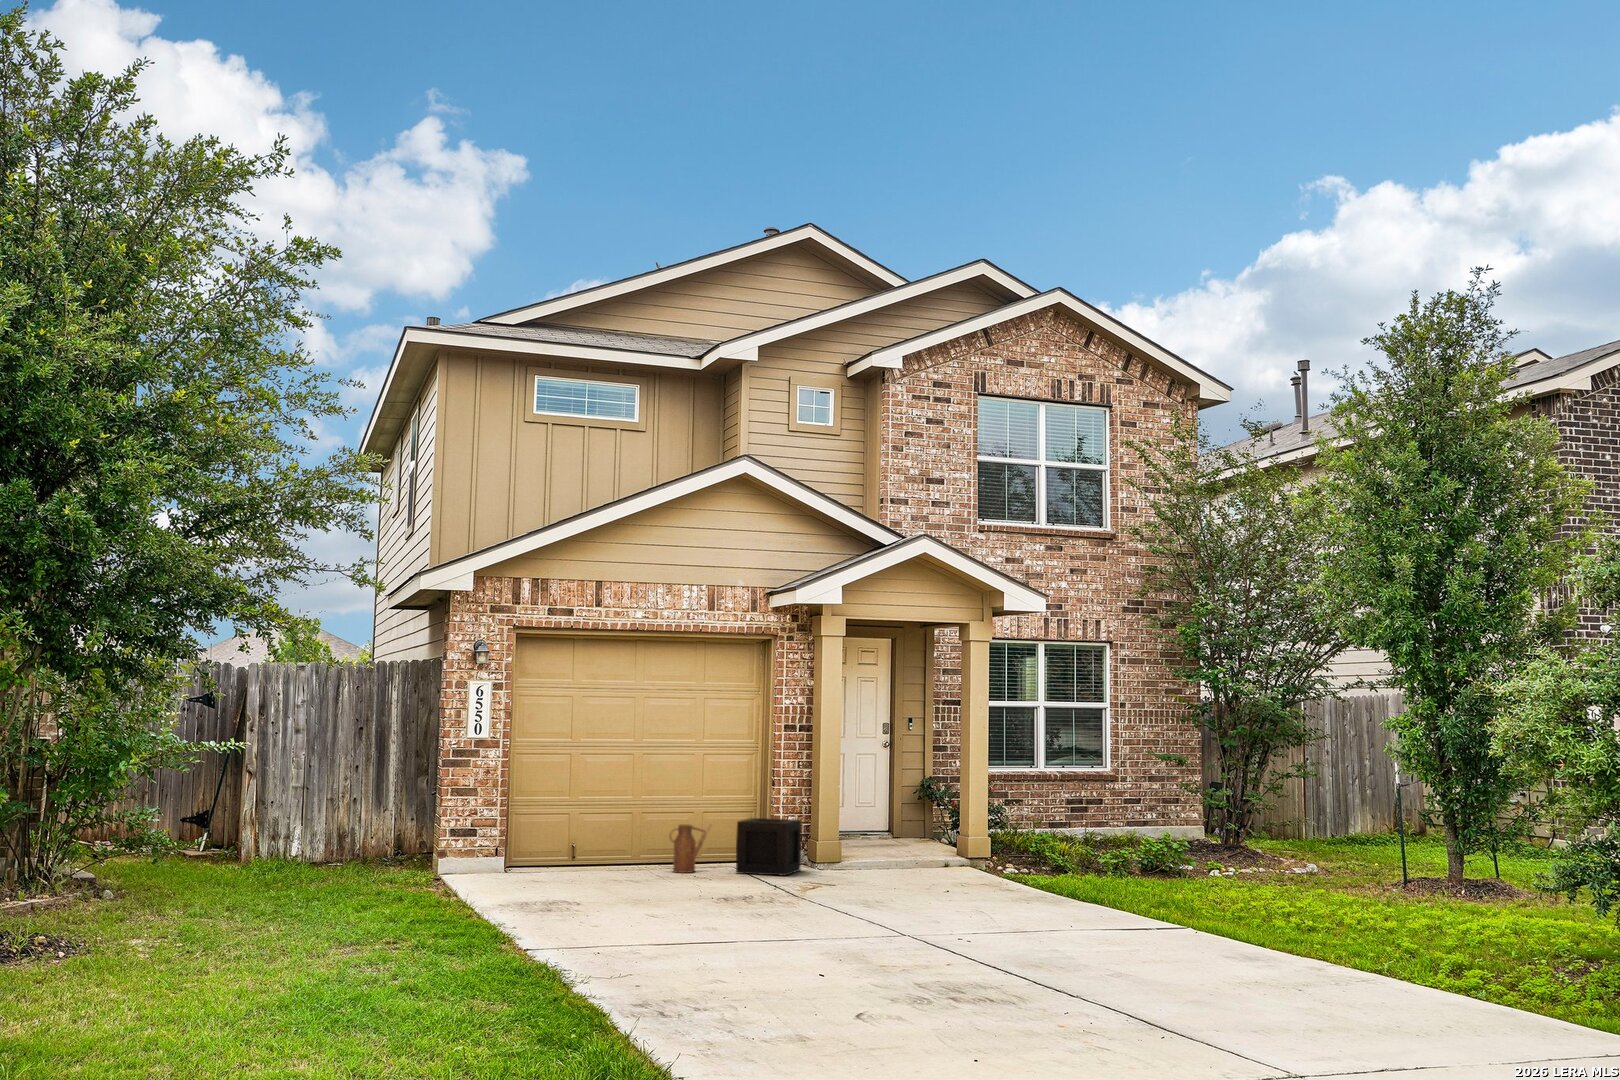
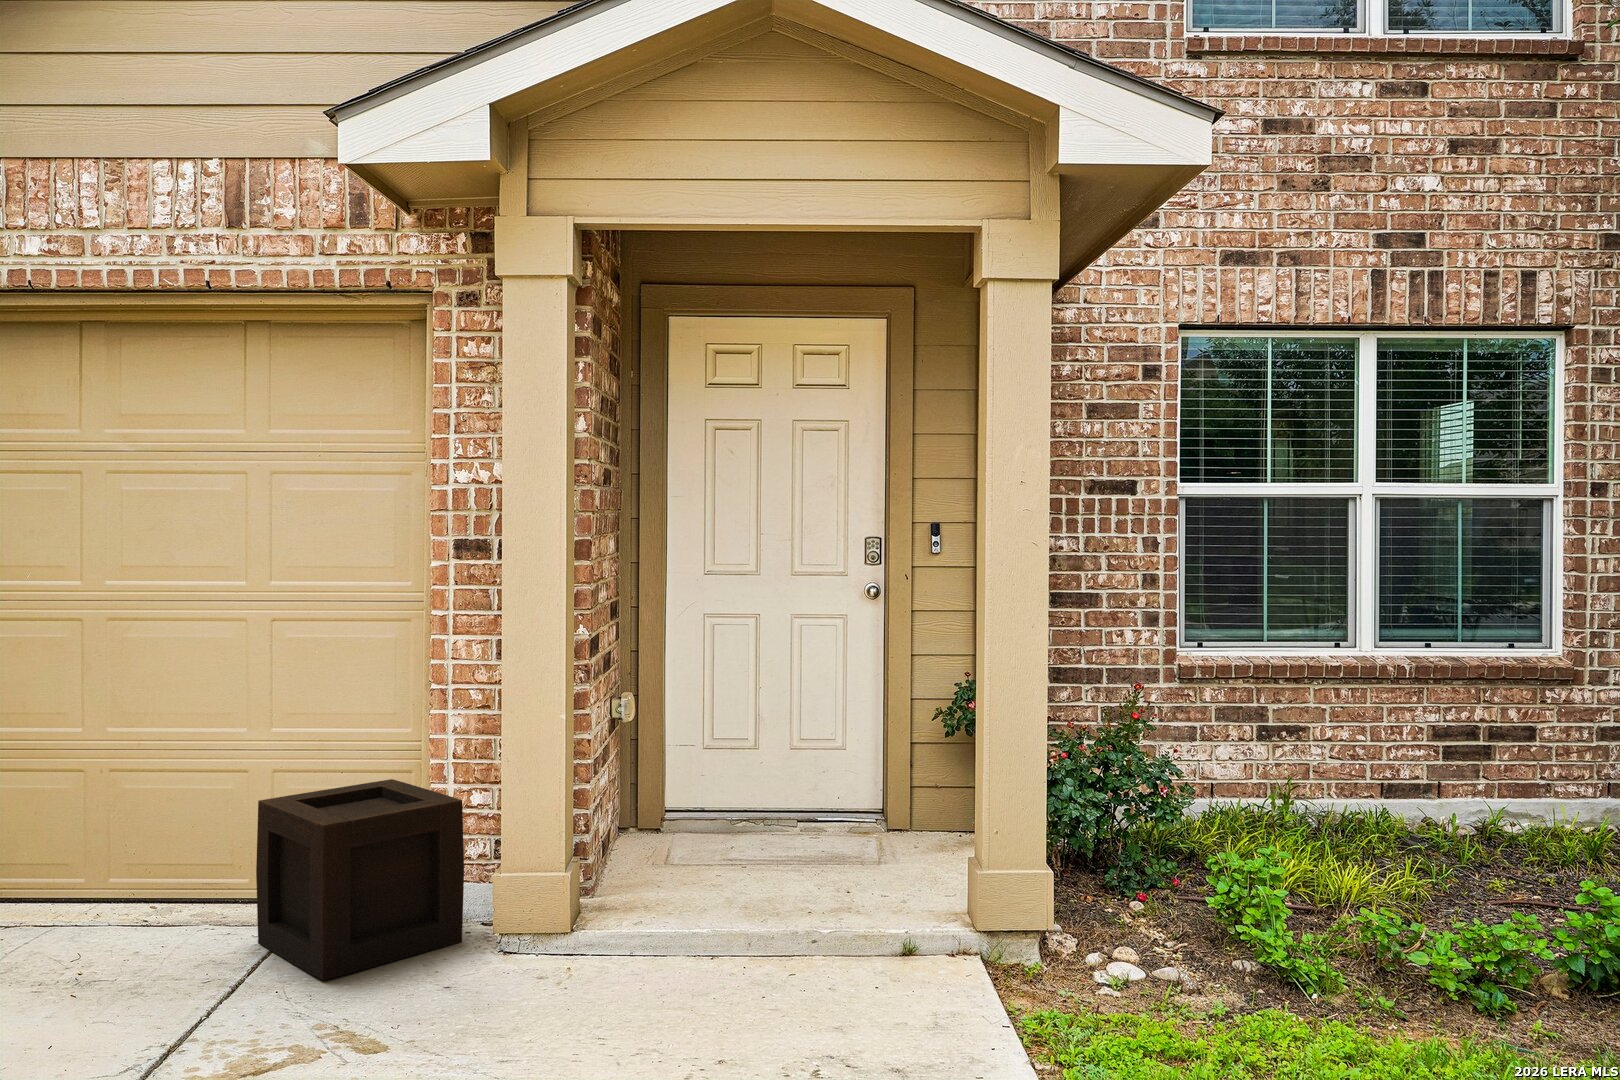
watering can: present [669,824,711,873] -> none [125,792,250,926]

